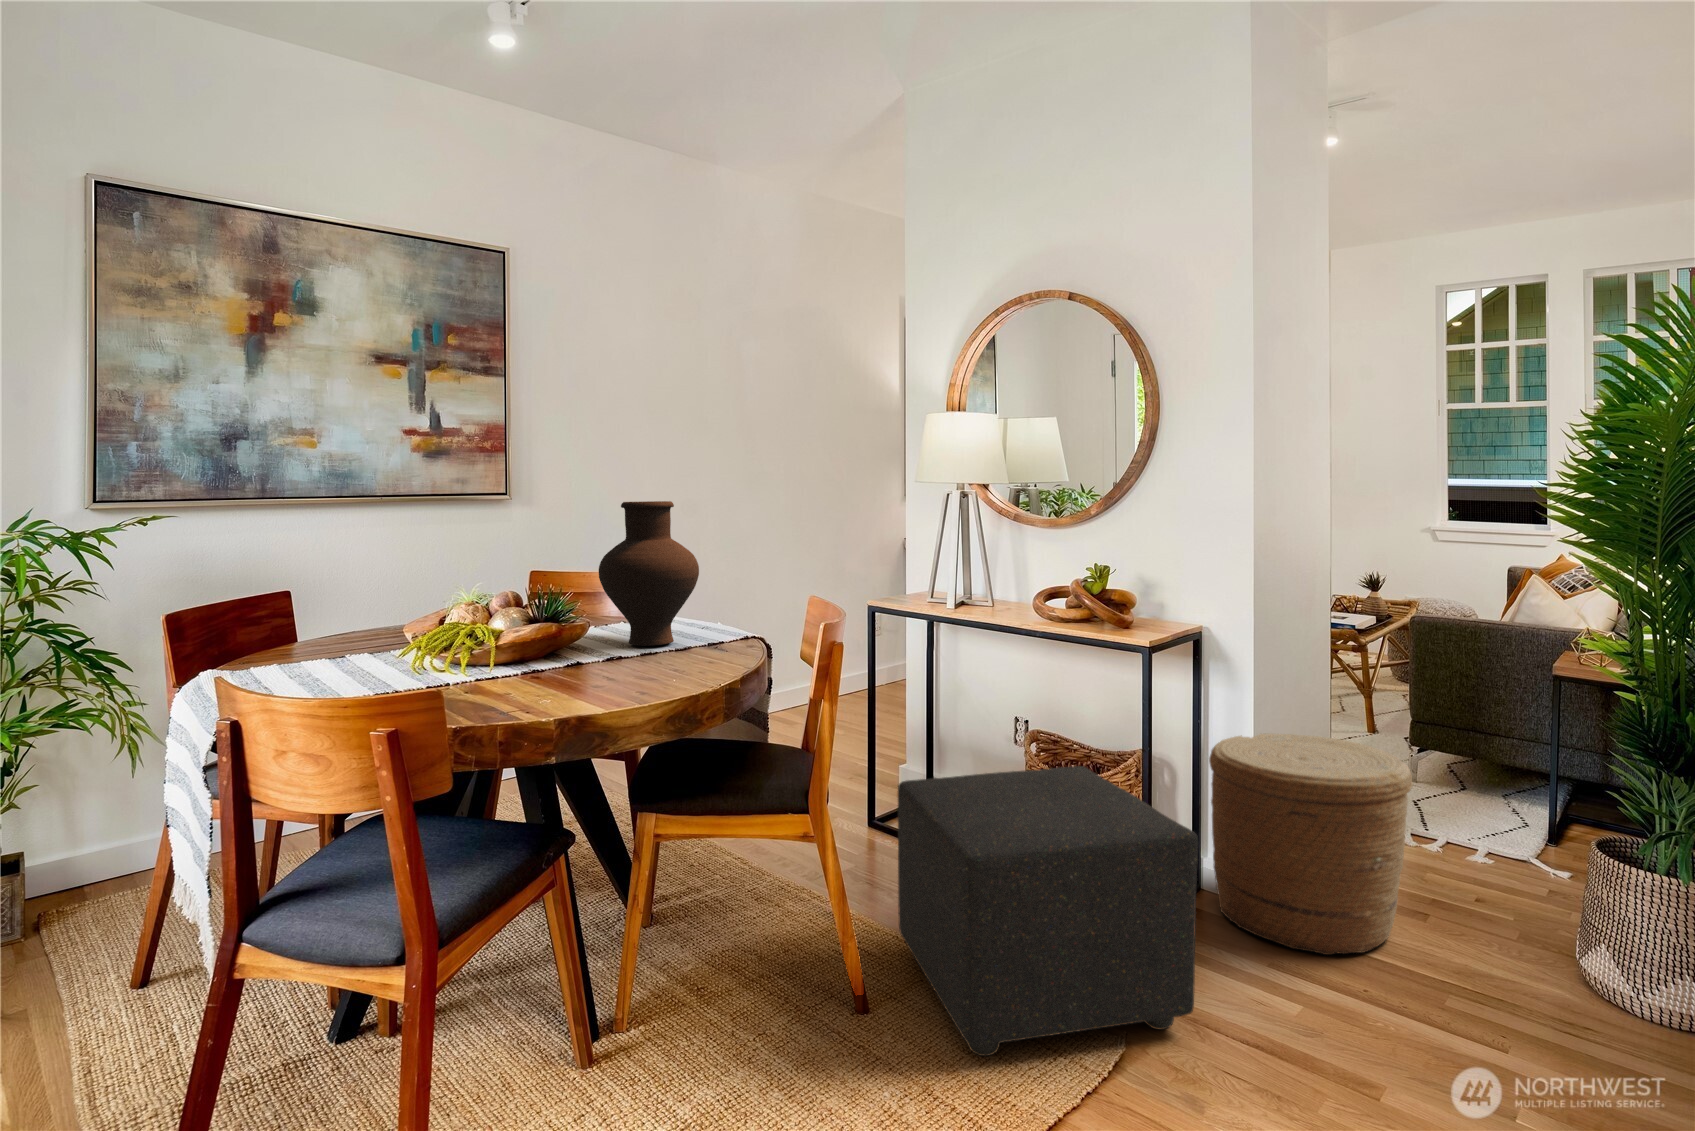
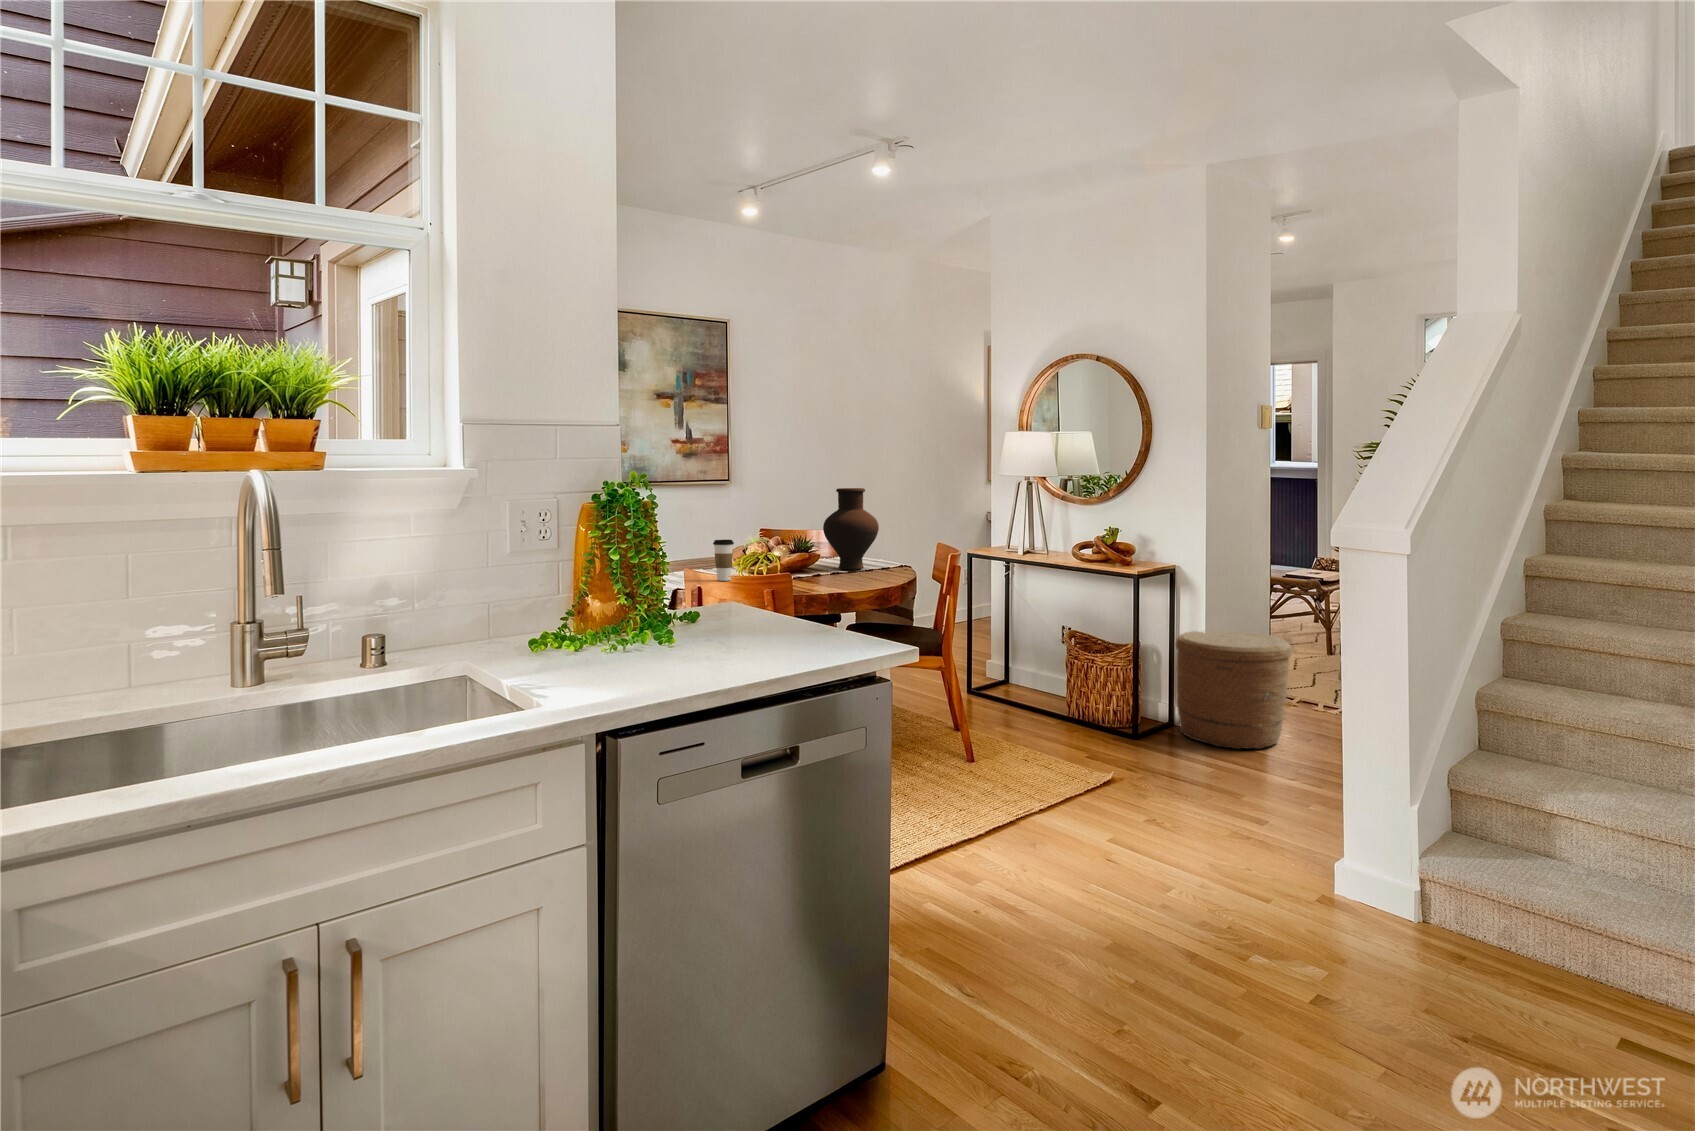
coffee cup: none [357,599,402,679] -> present [713,540,734,581]
ottoman: present [898,766,1198,1056] -> none [991,642,1155,778]

